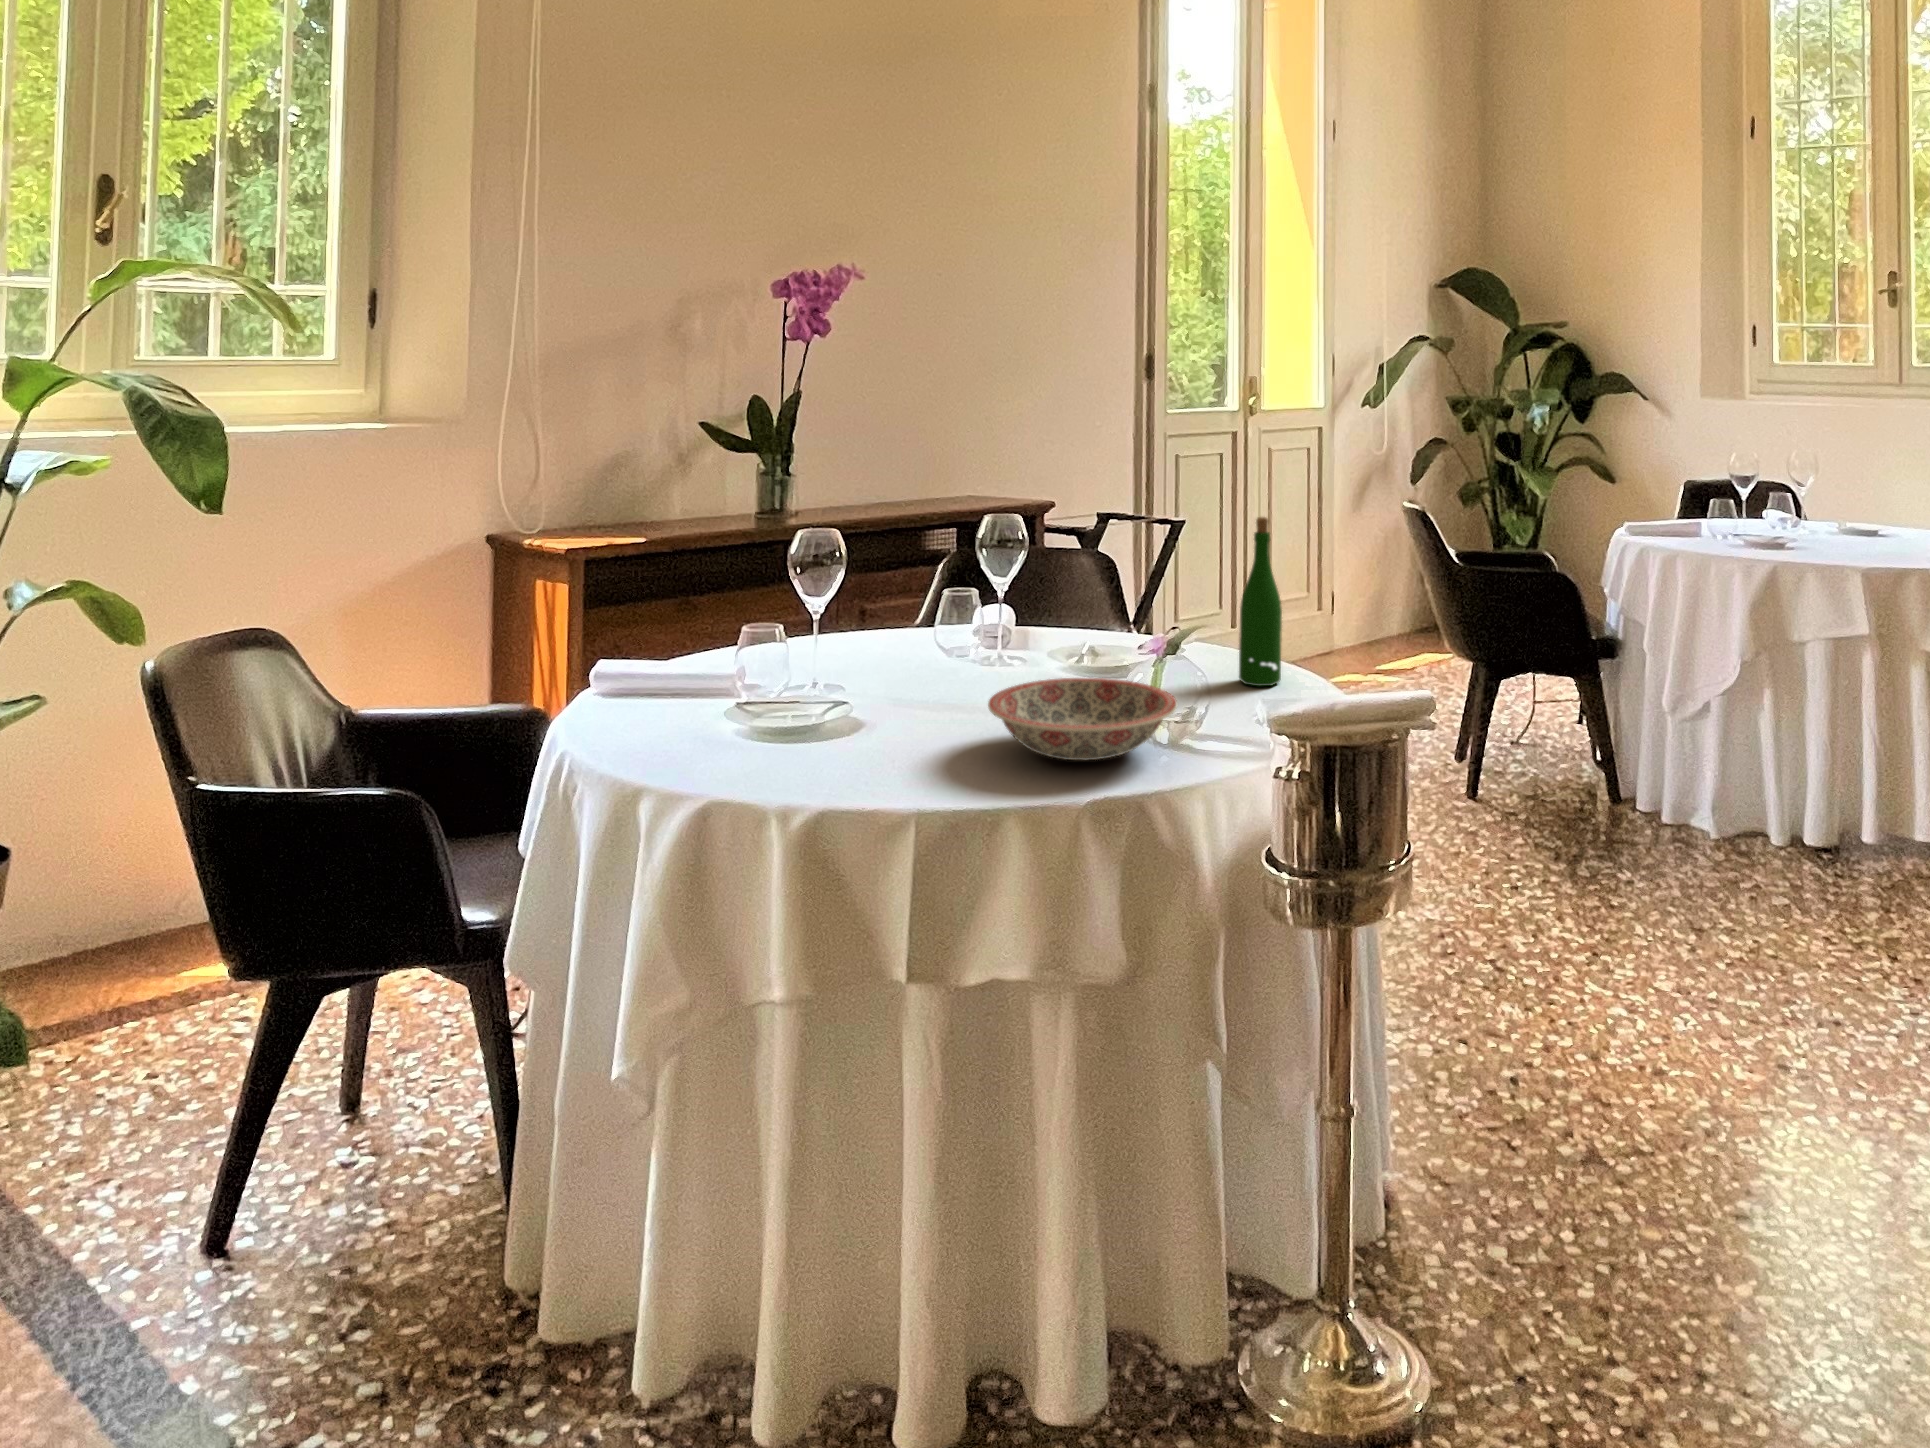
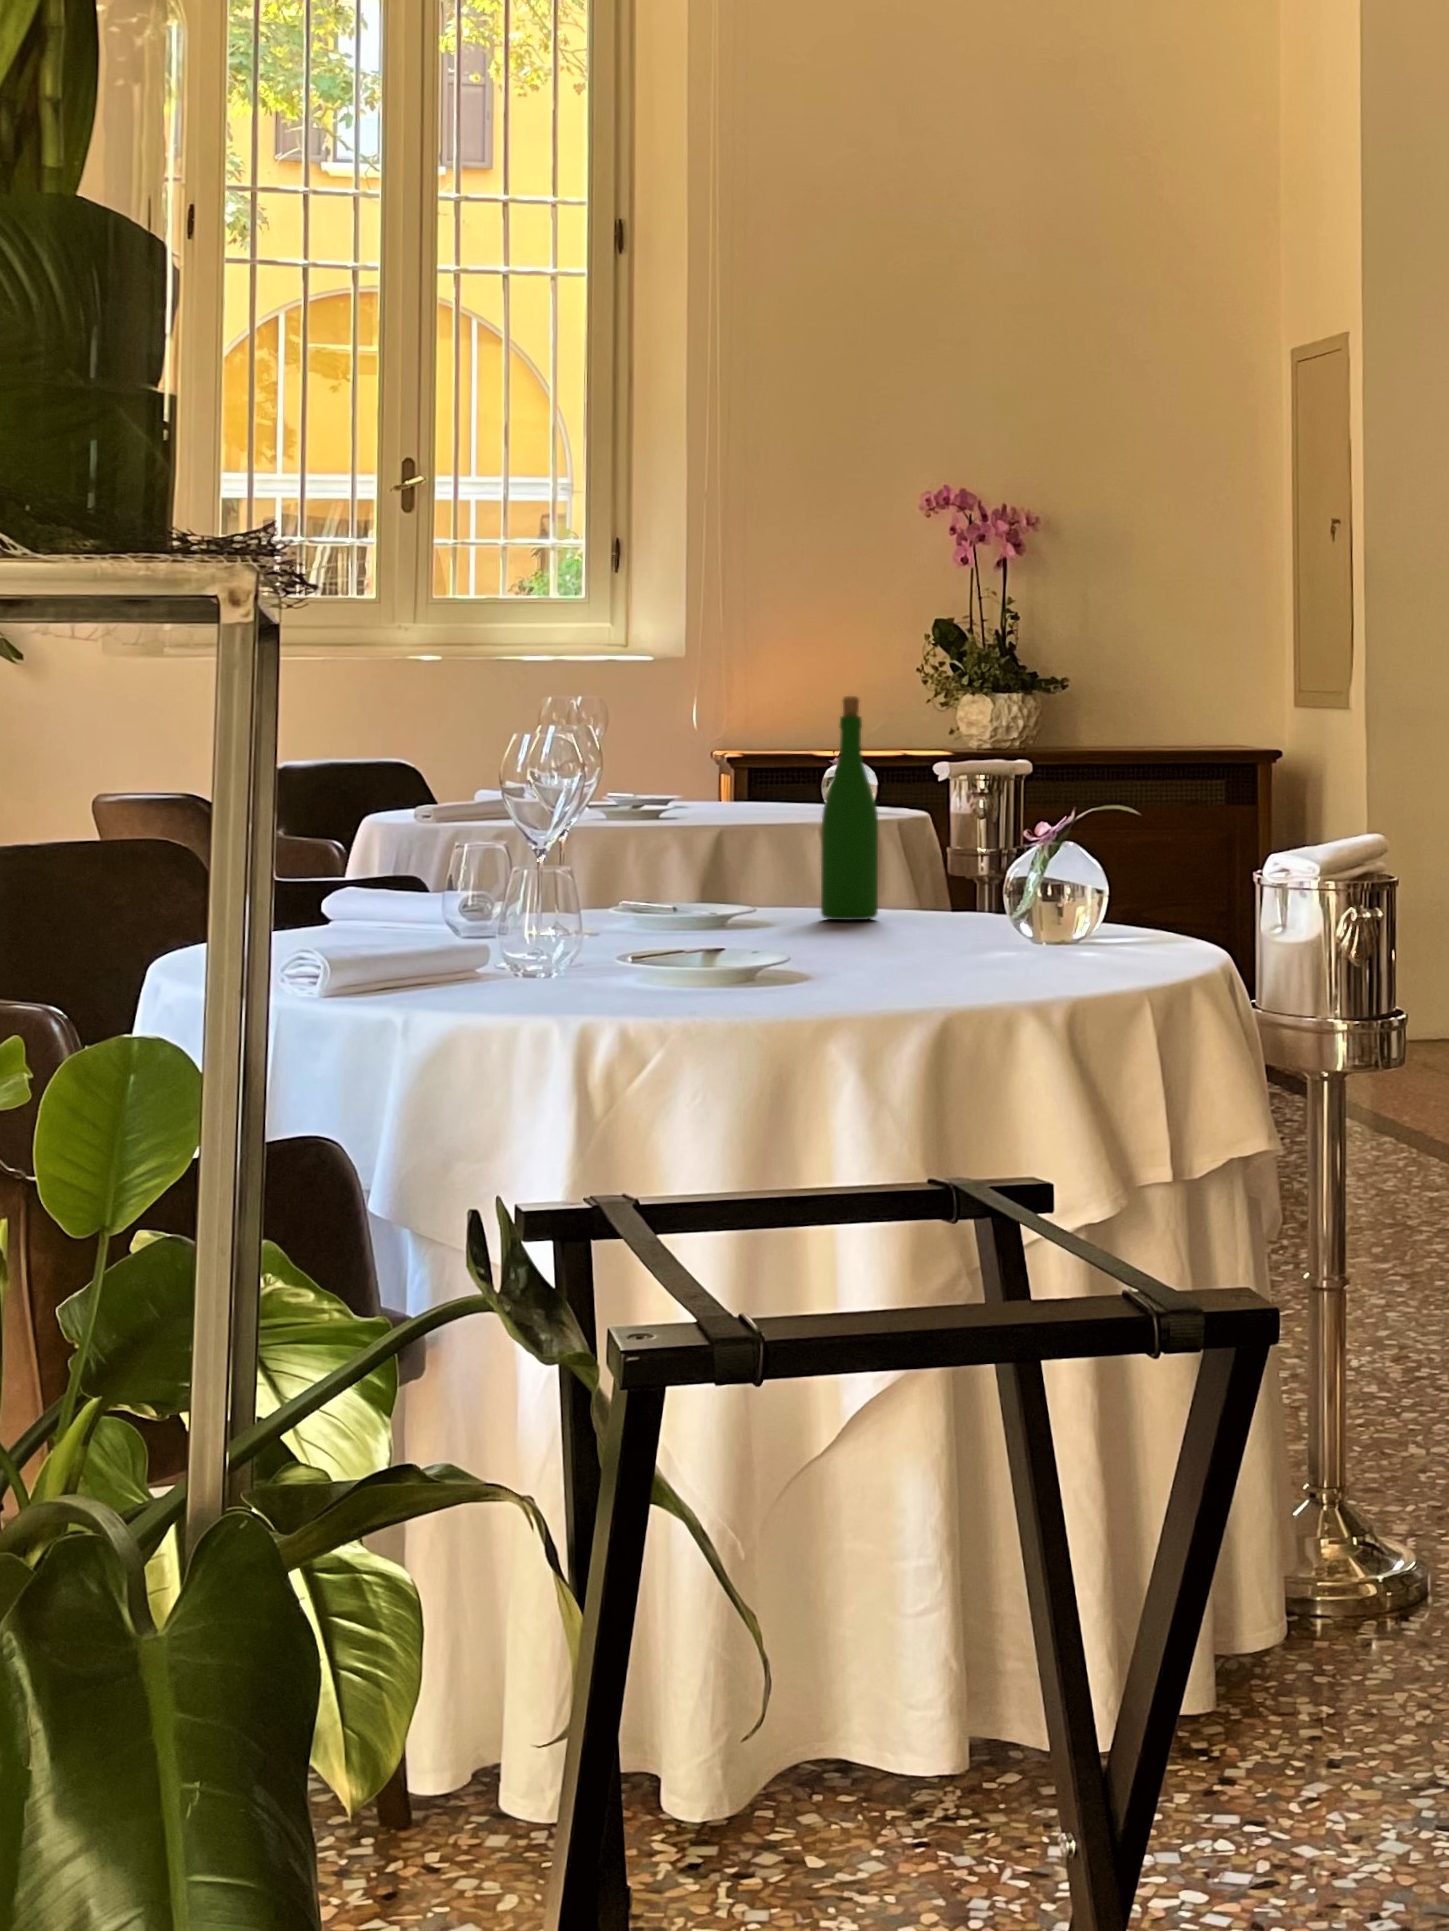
ceramic bowl: present [988,678,1177,760] -> none [842,880,1087,956]

